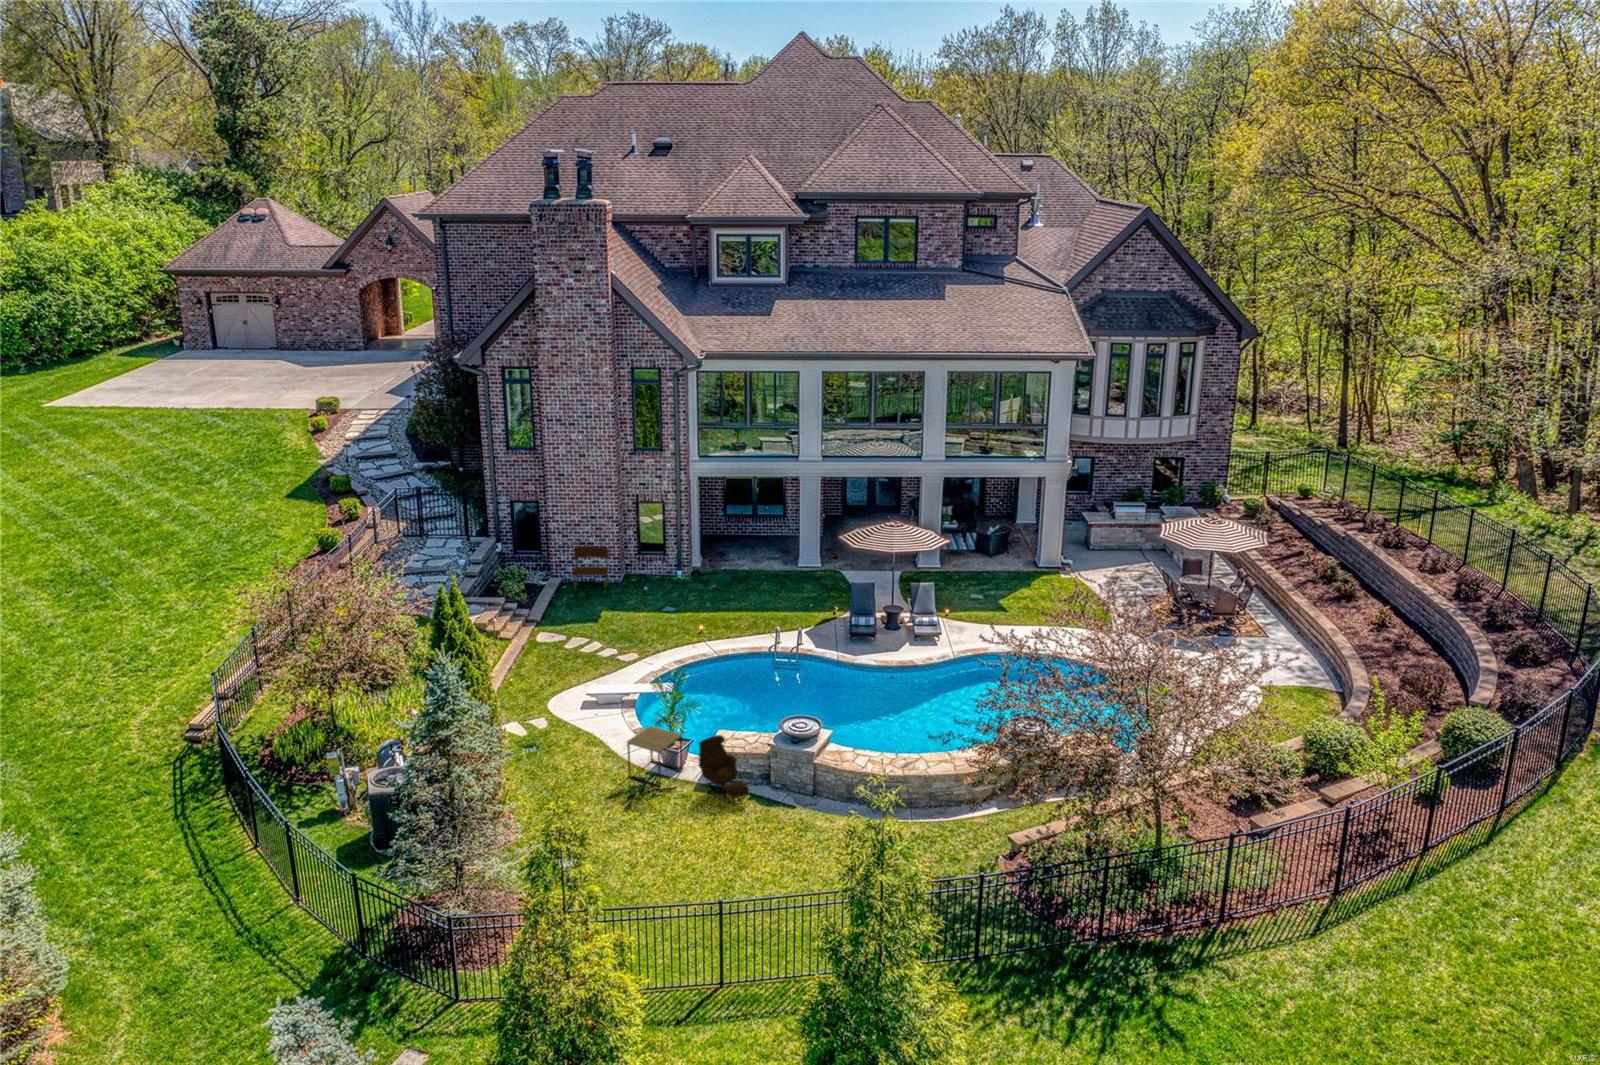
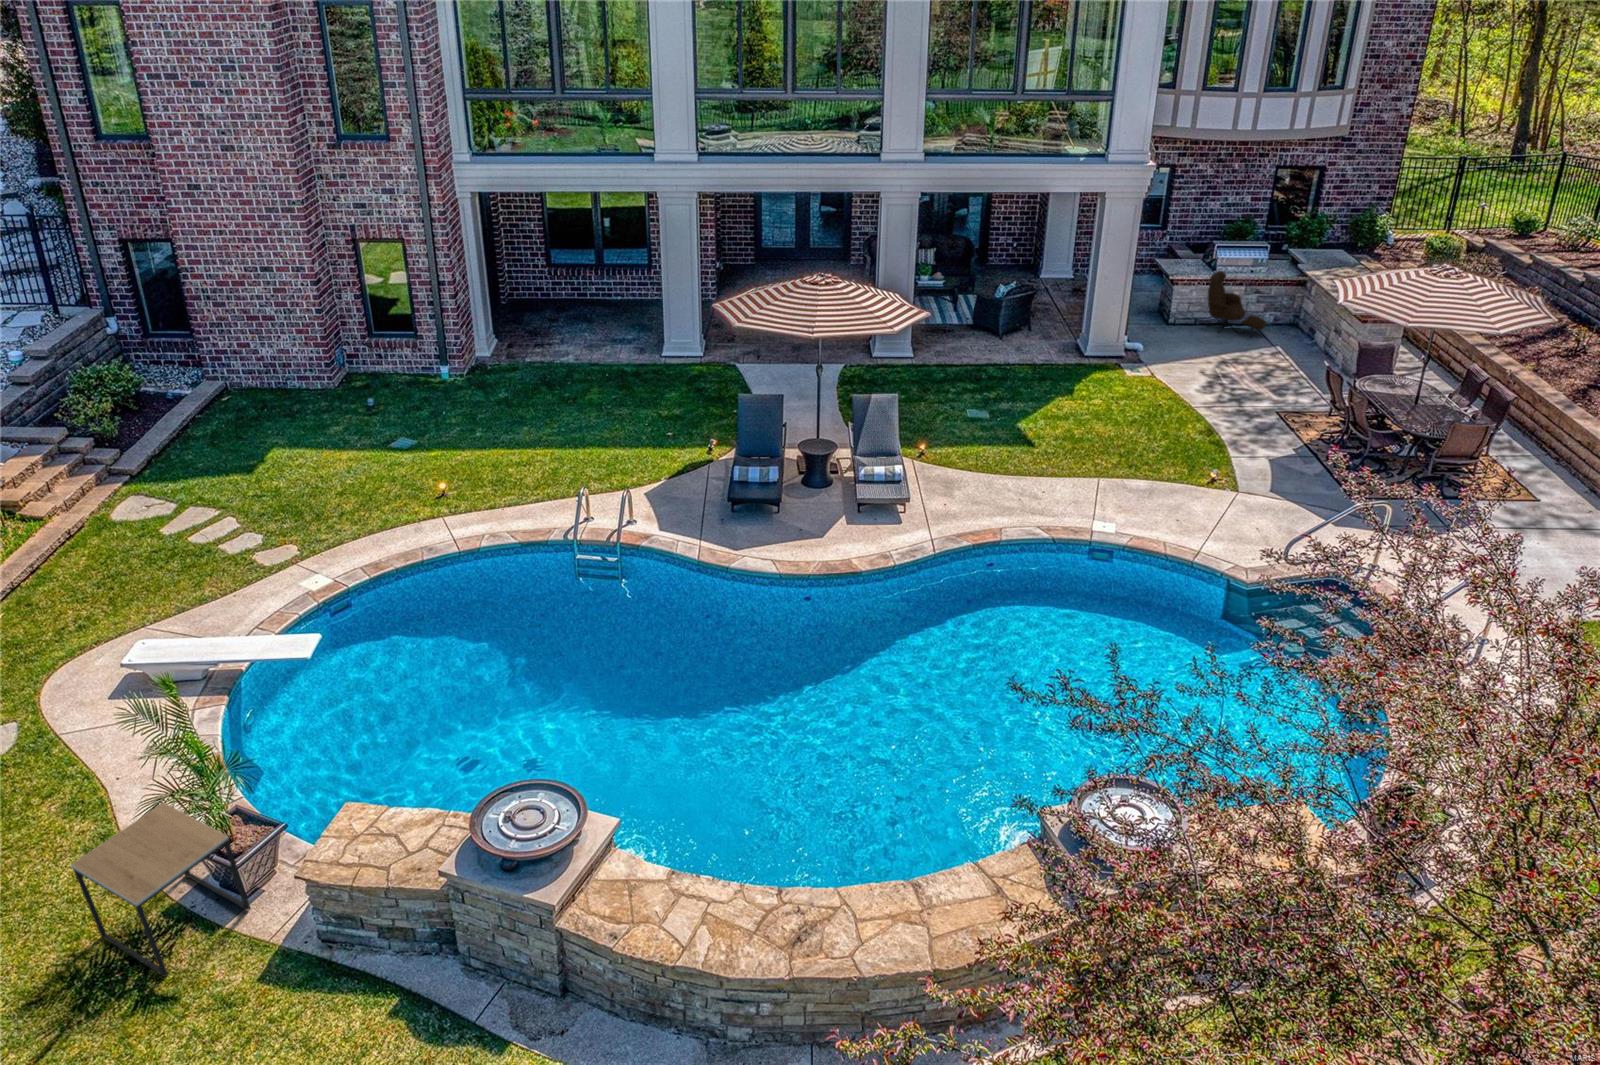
bench: present [571,546,609,587] -> none [232,323,314,401]
lounge chair: present [699,735,749,799] -> present [1208,271,1267,337]

